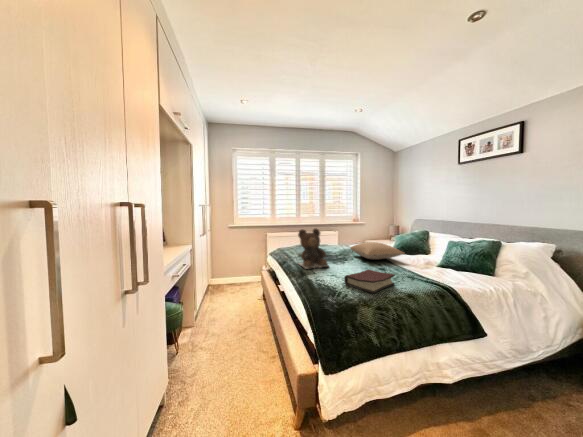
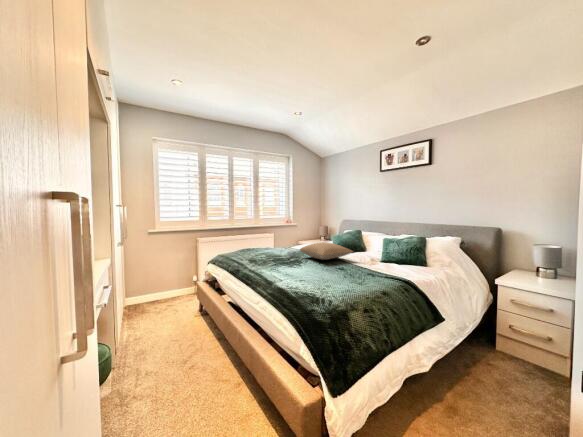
teddy bear: present [298,228,329,269] -> none [253,229,291,276]
hardback book: present [344,269,395,293] -> none [319,270,365,295]

